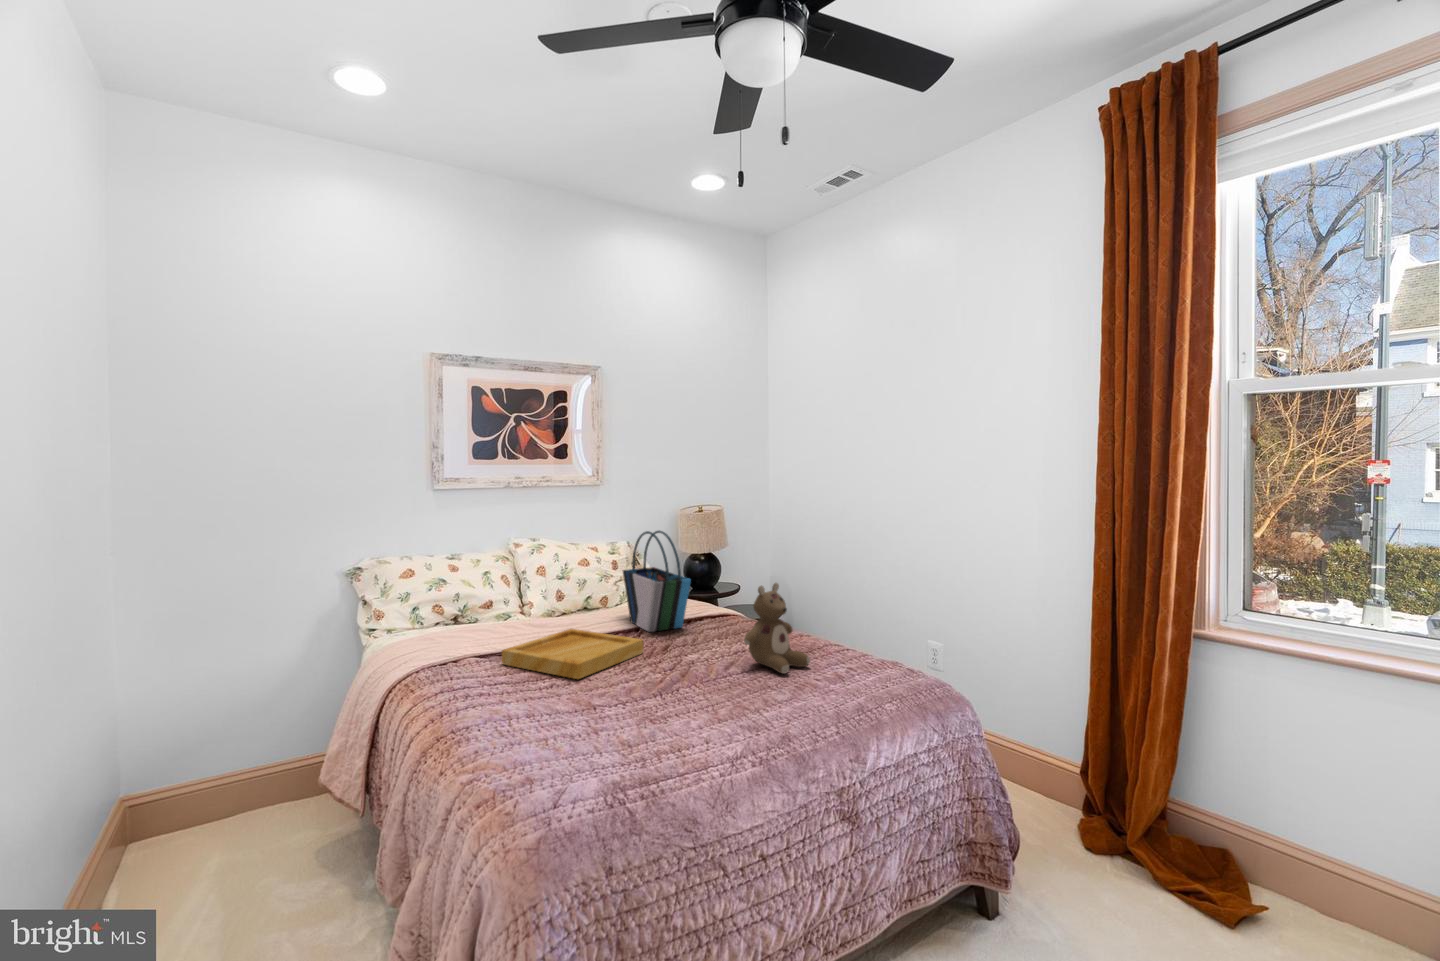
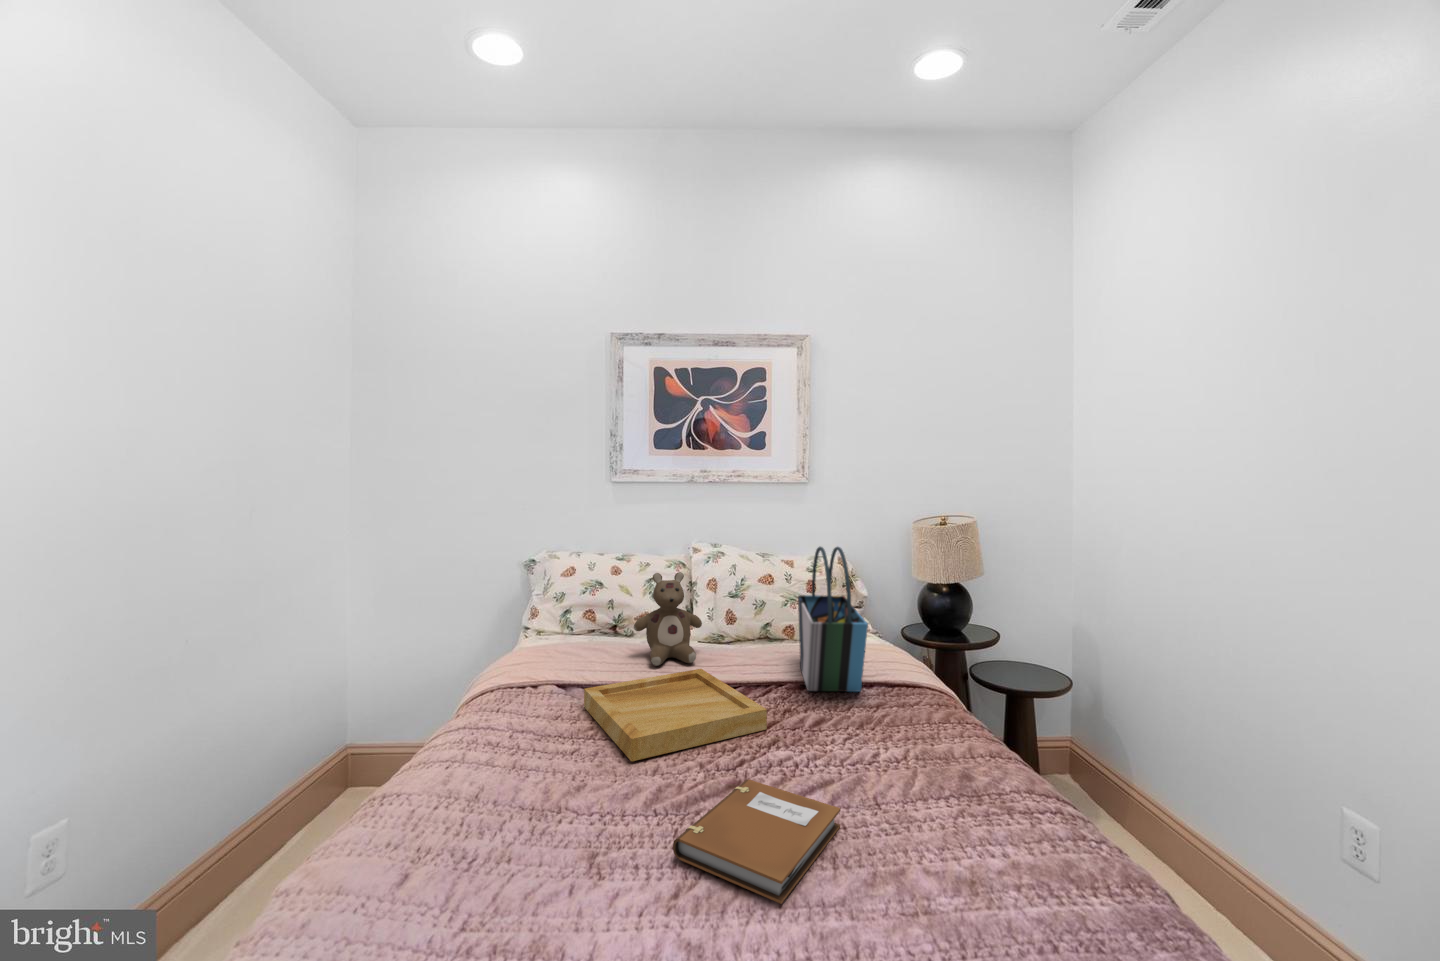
stuffed bear: present [744,583,810,674] -> present [634,572,702,666]
notebook: none [652,669,724,705] -> present [673,779,841,904]

